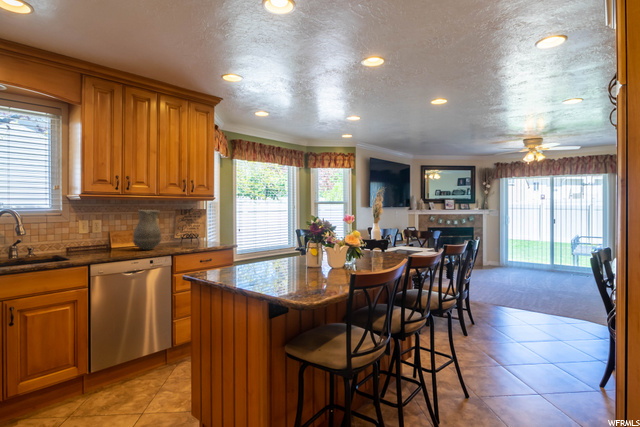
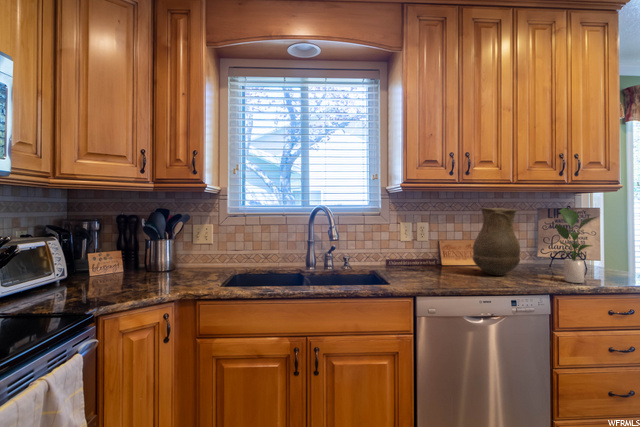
potted plant: none [177,210,197,249] -> present [556,208,596,283]

